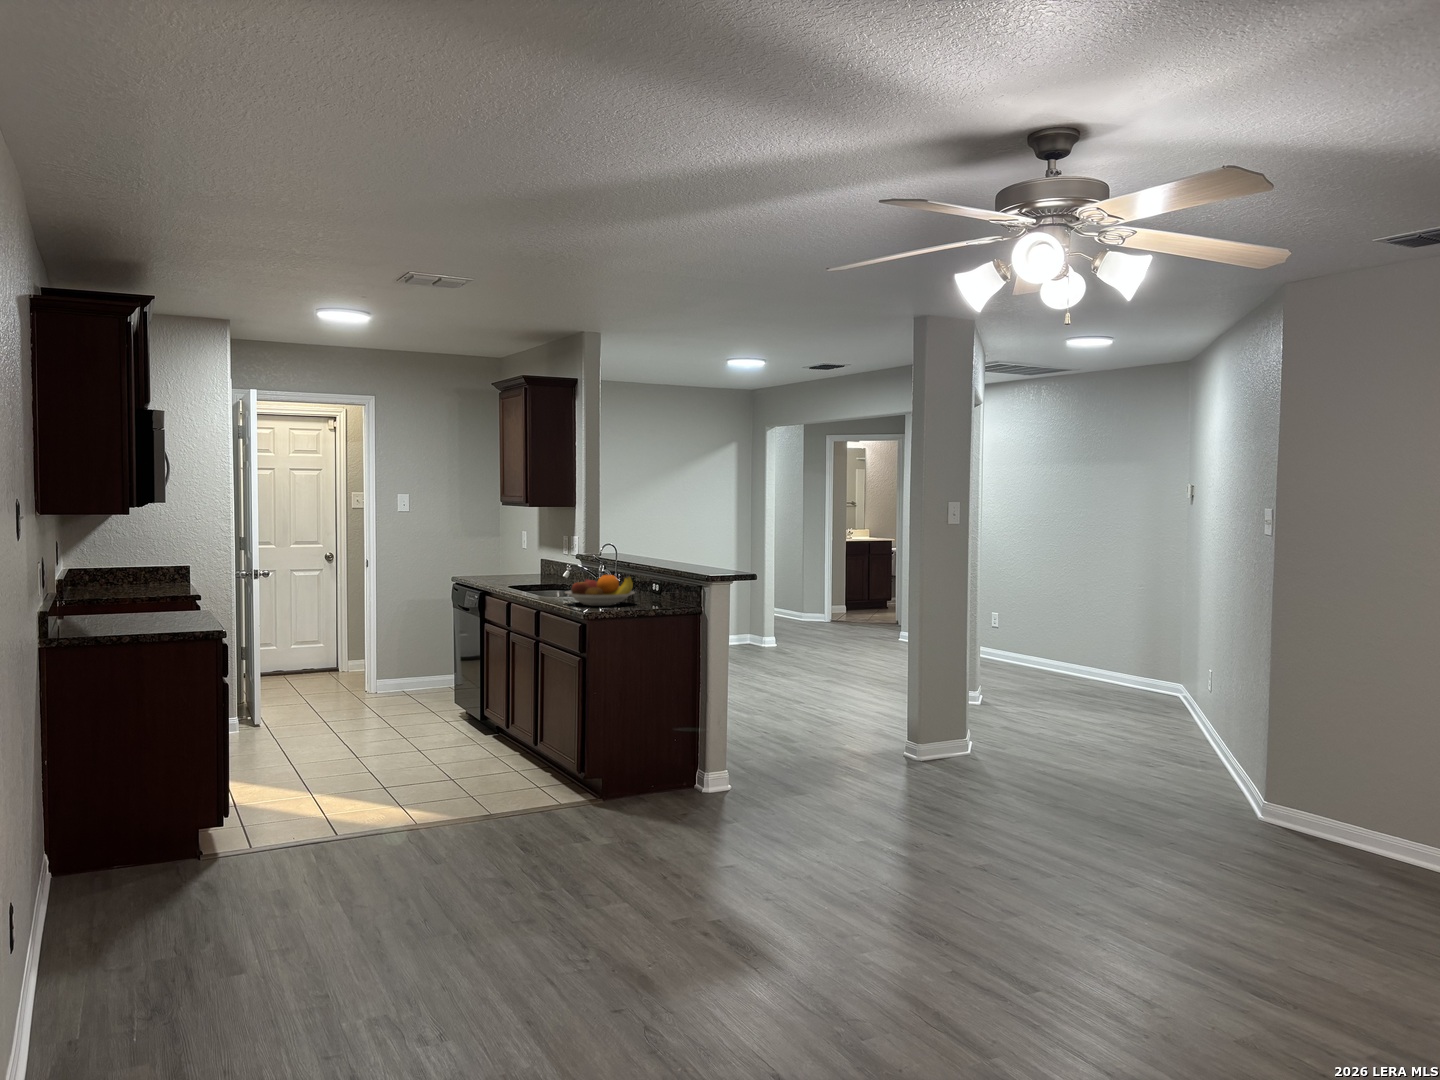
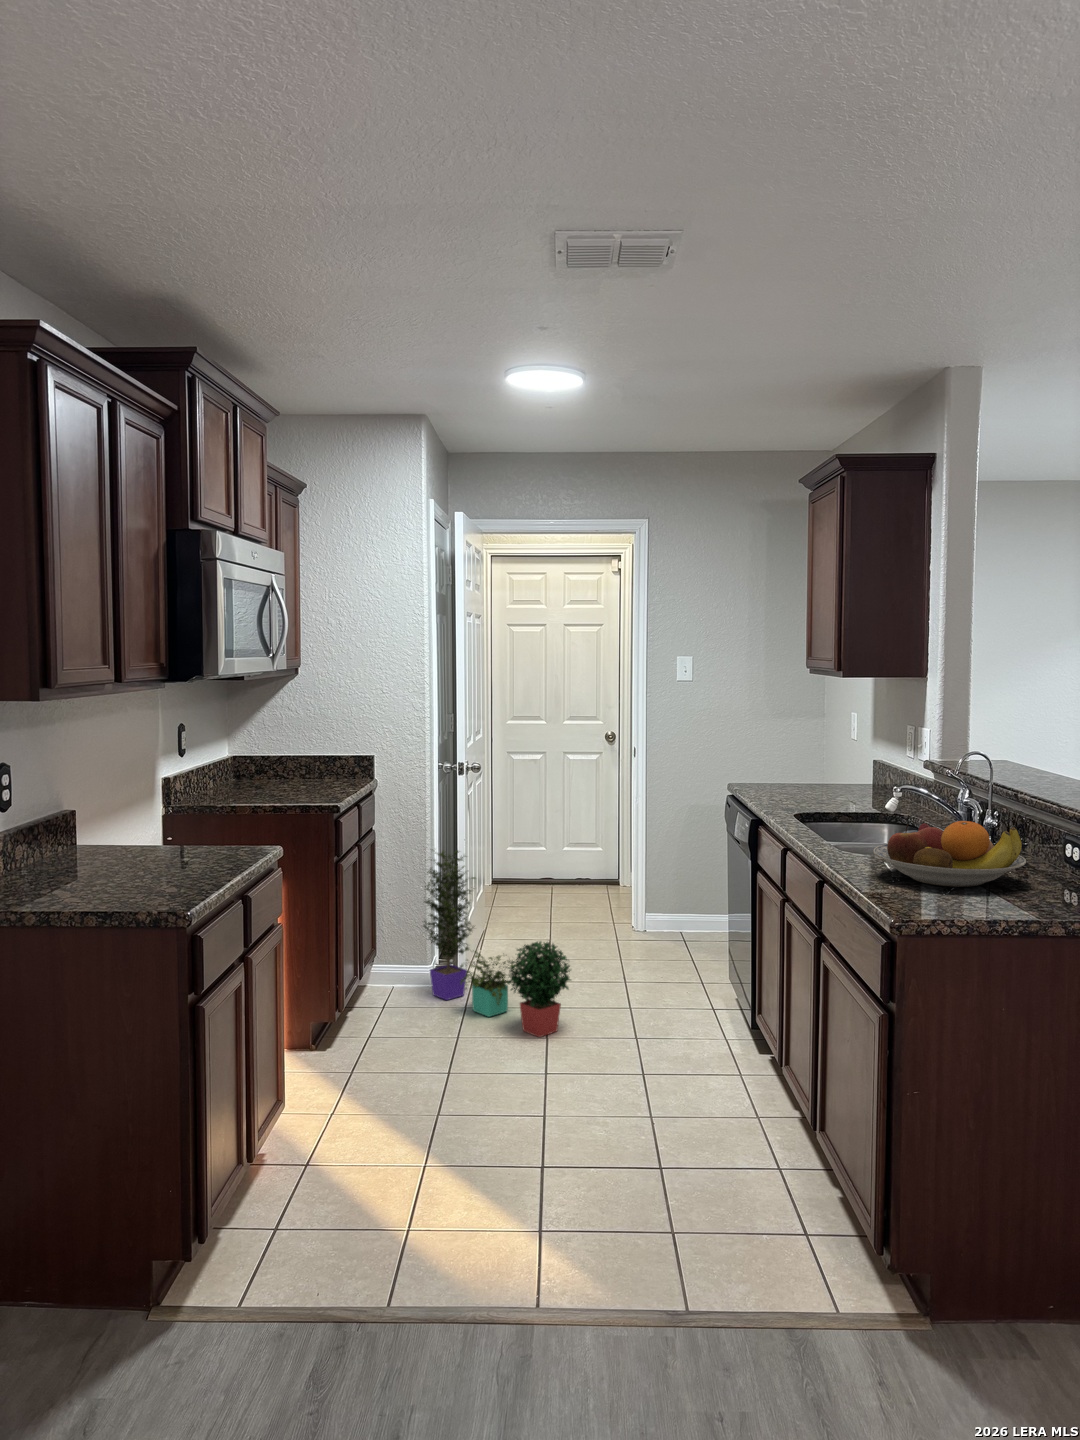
potted plant: none [233,631,362,746] -> present [423,850,571,1037]

